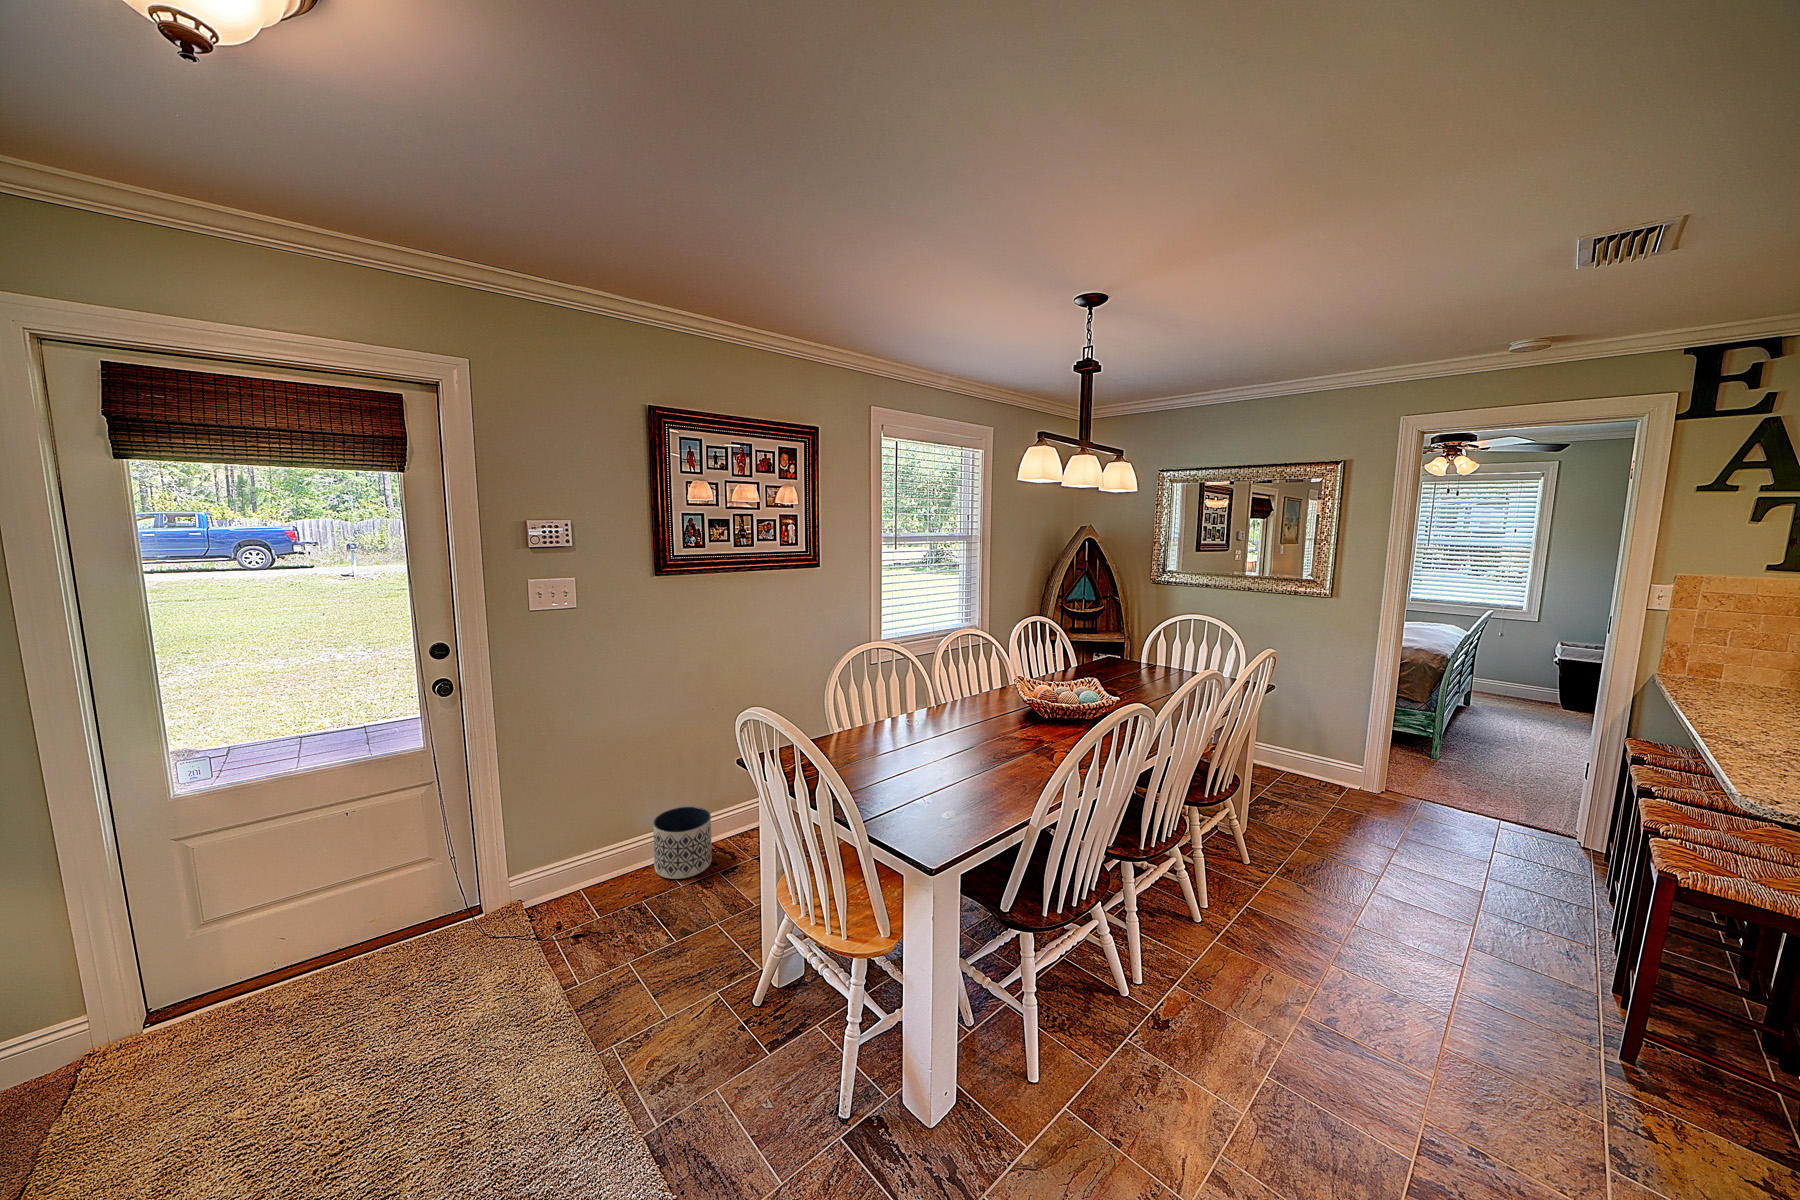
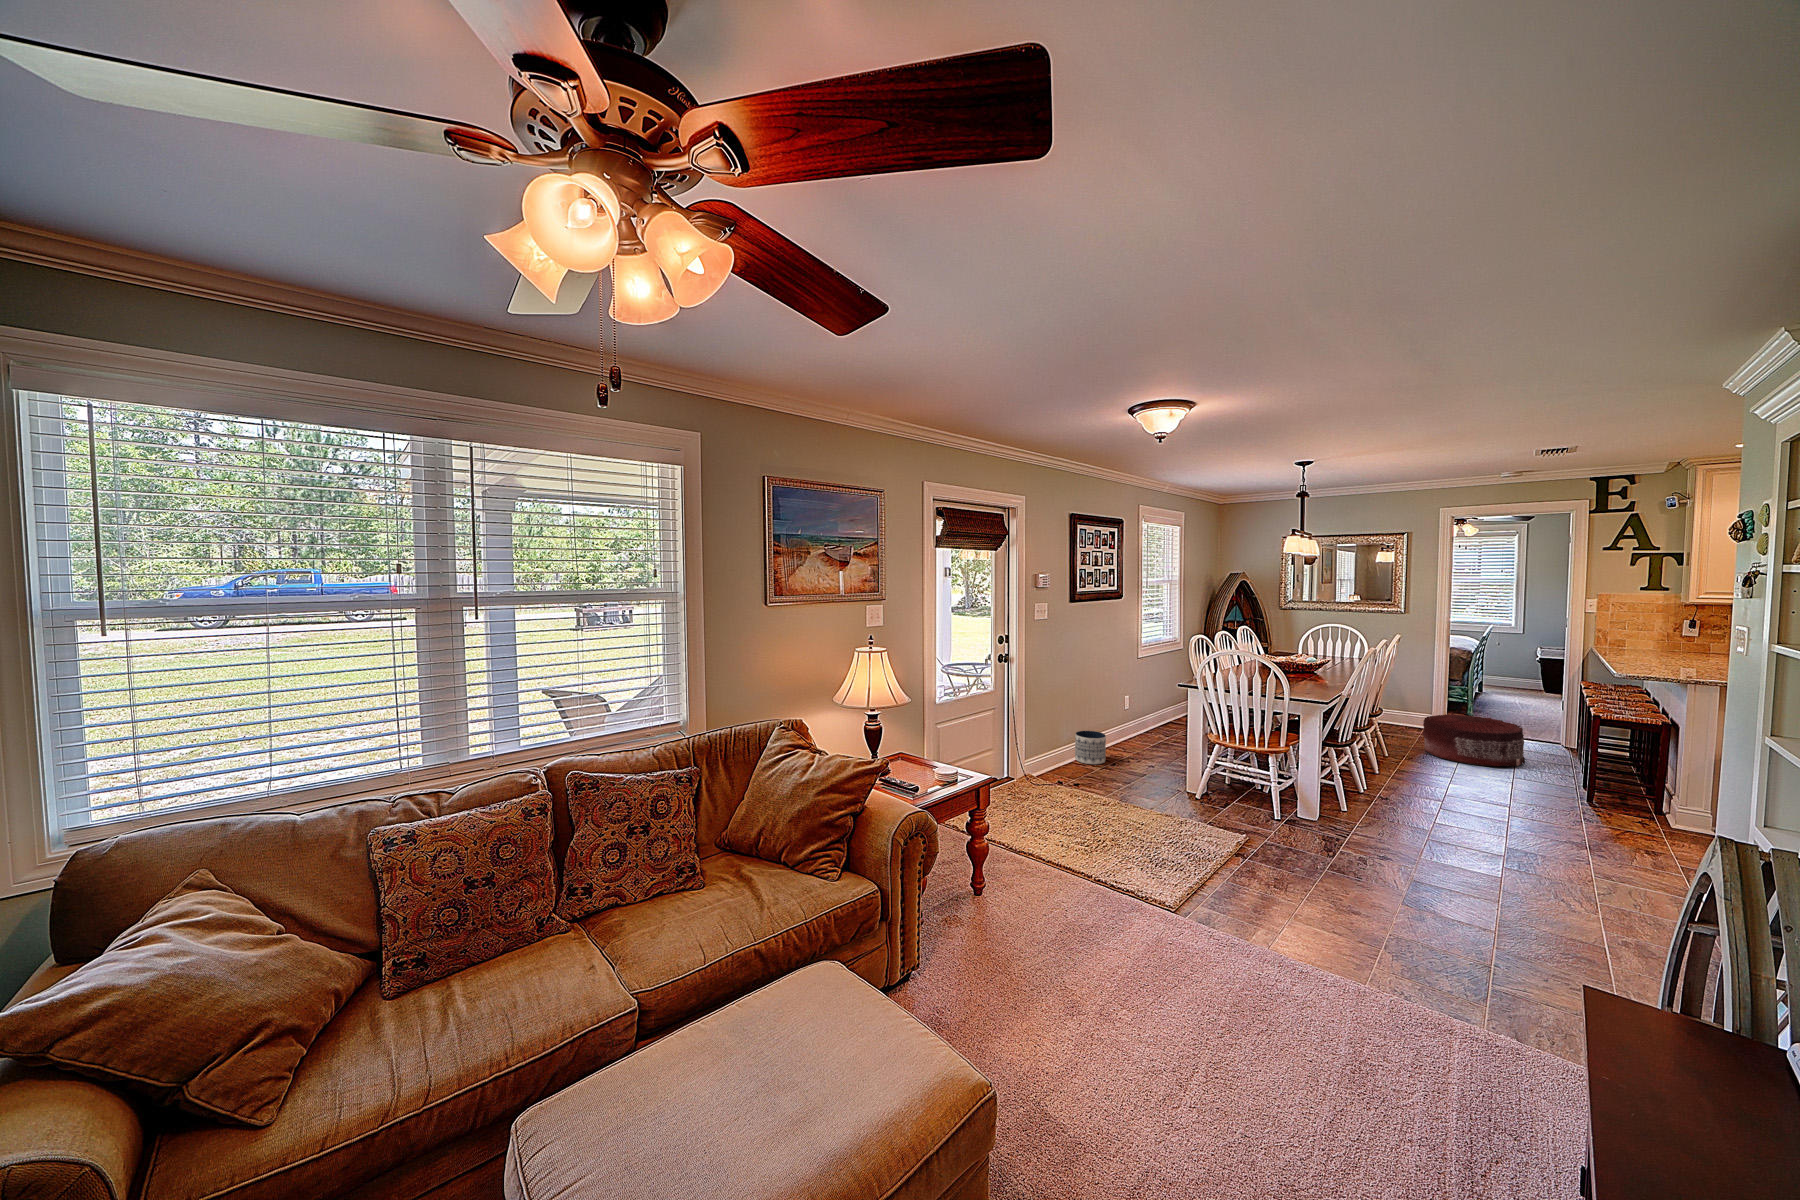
pouf: none [1317,788,1499,917] -> present [1423,714,1525,766]

